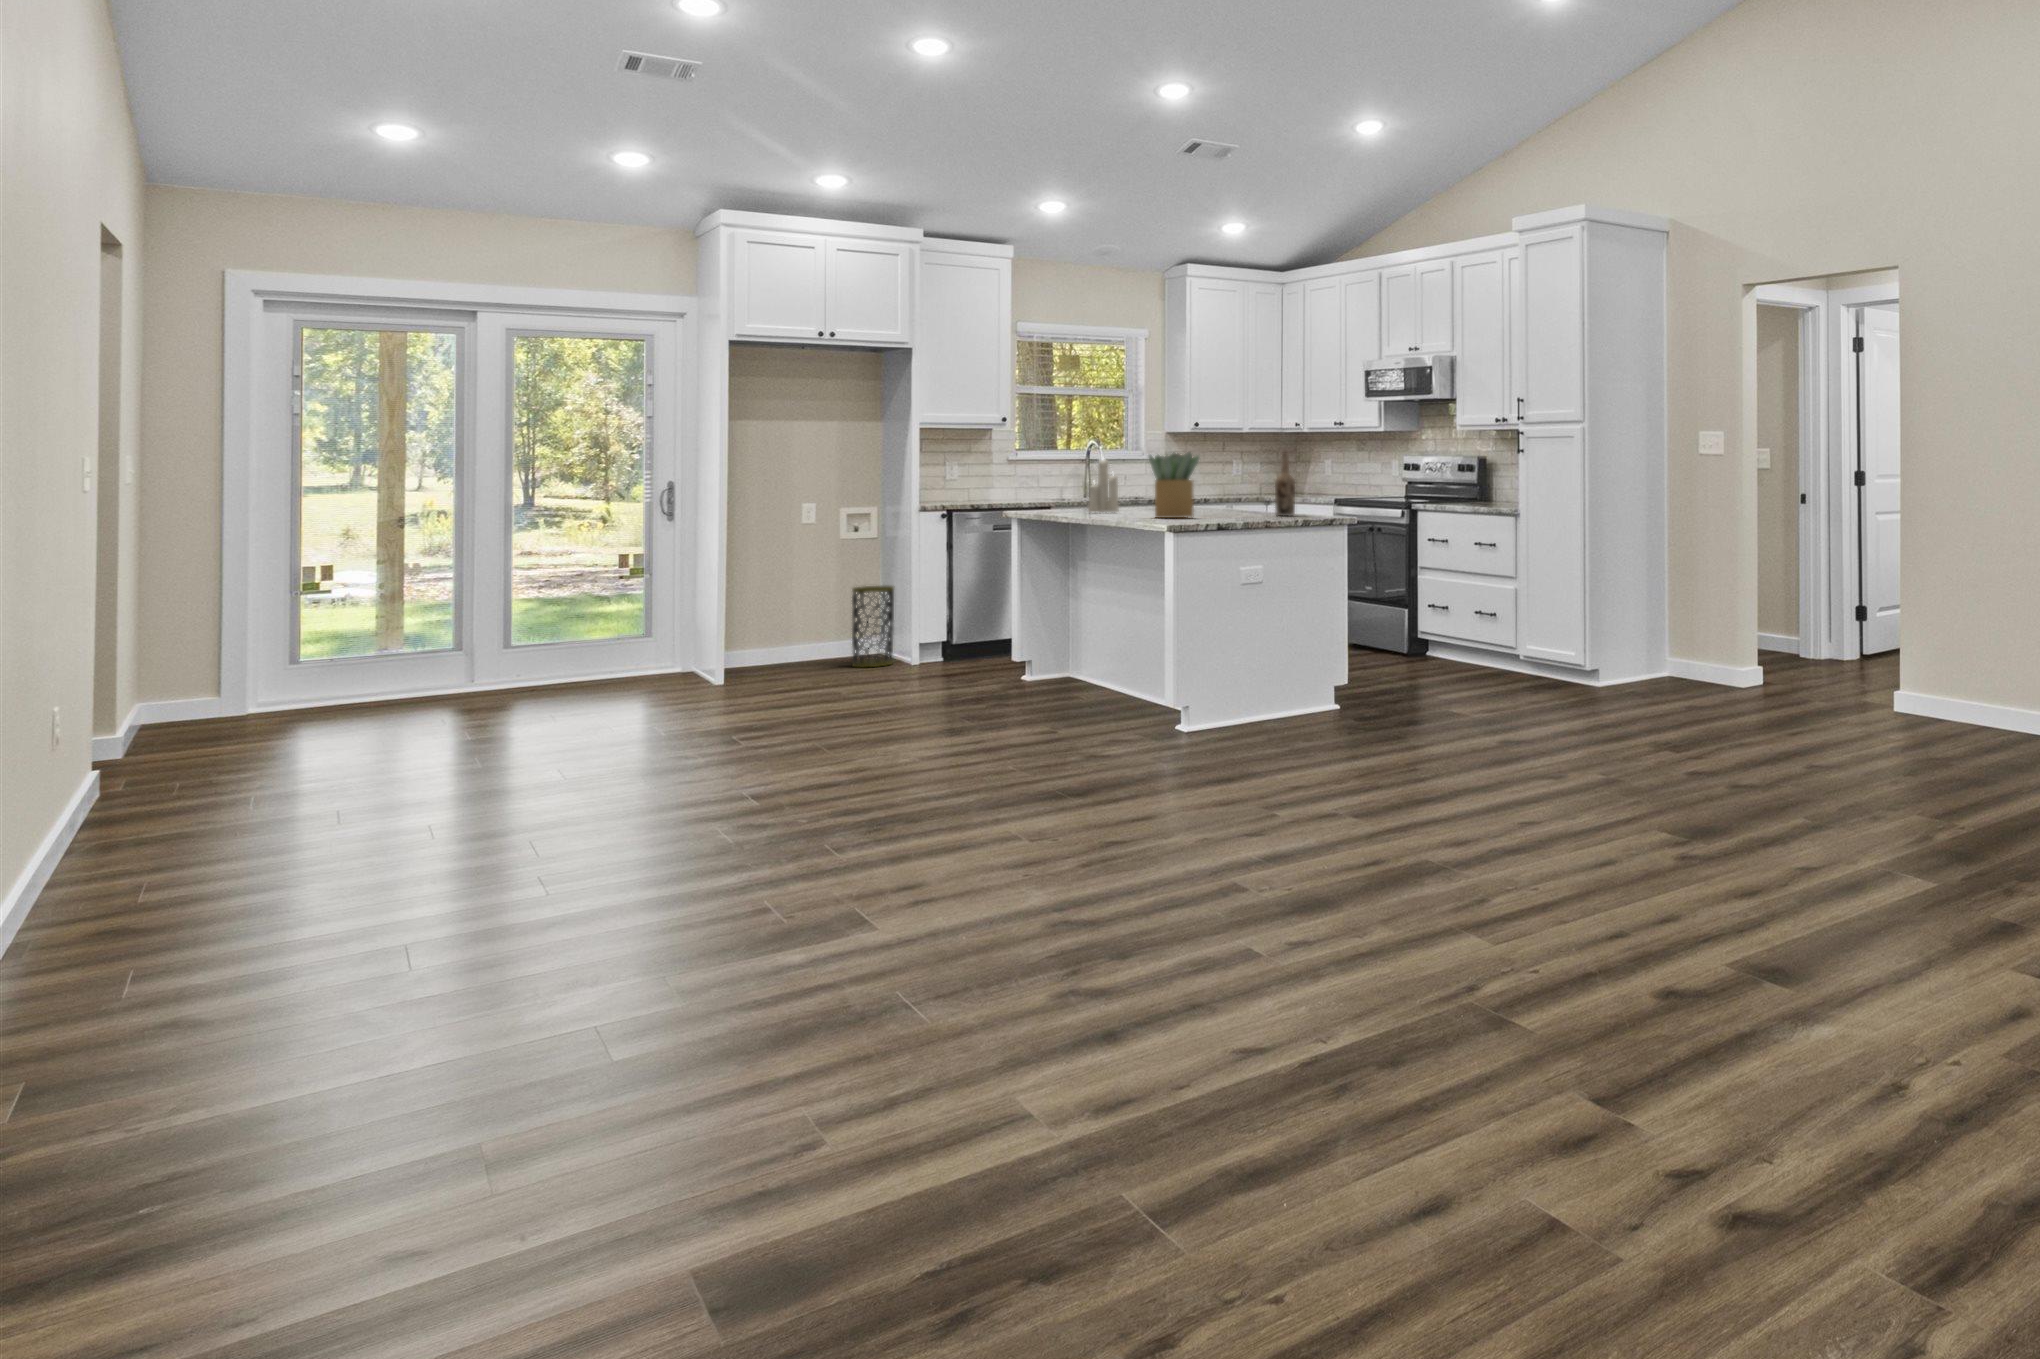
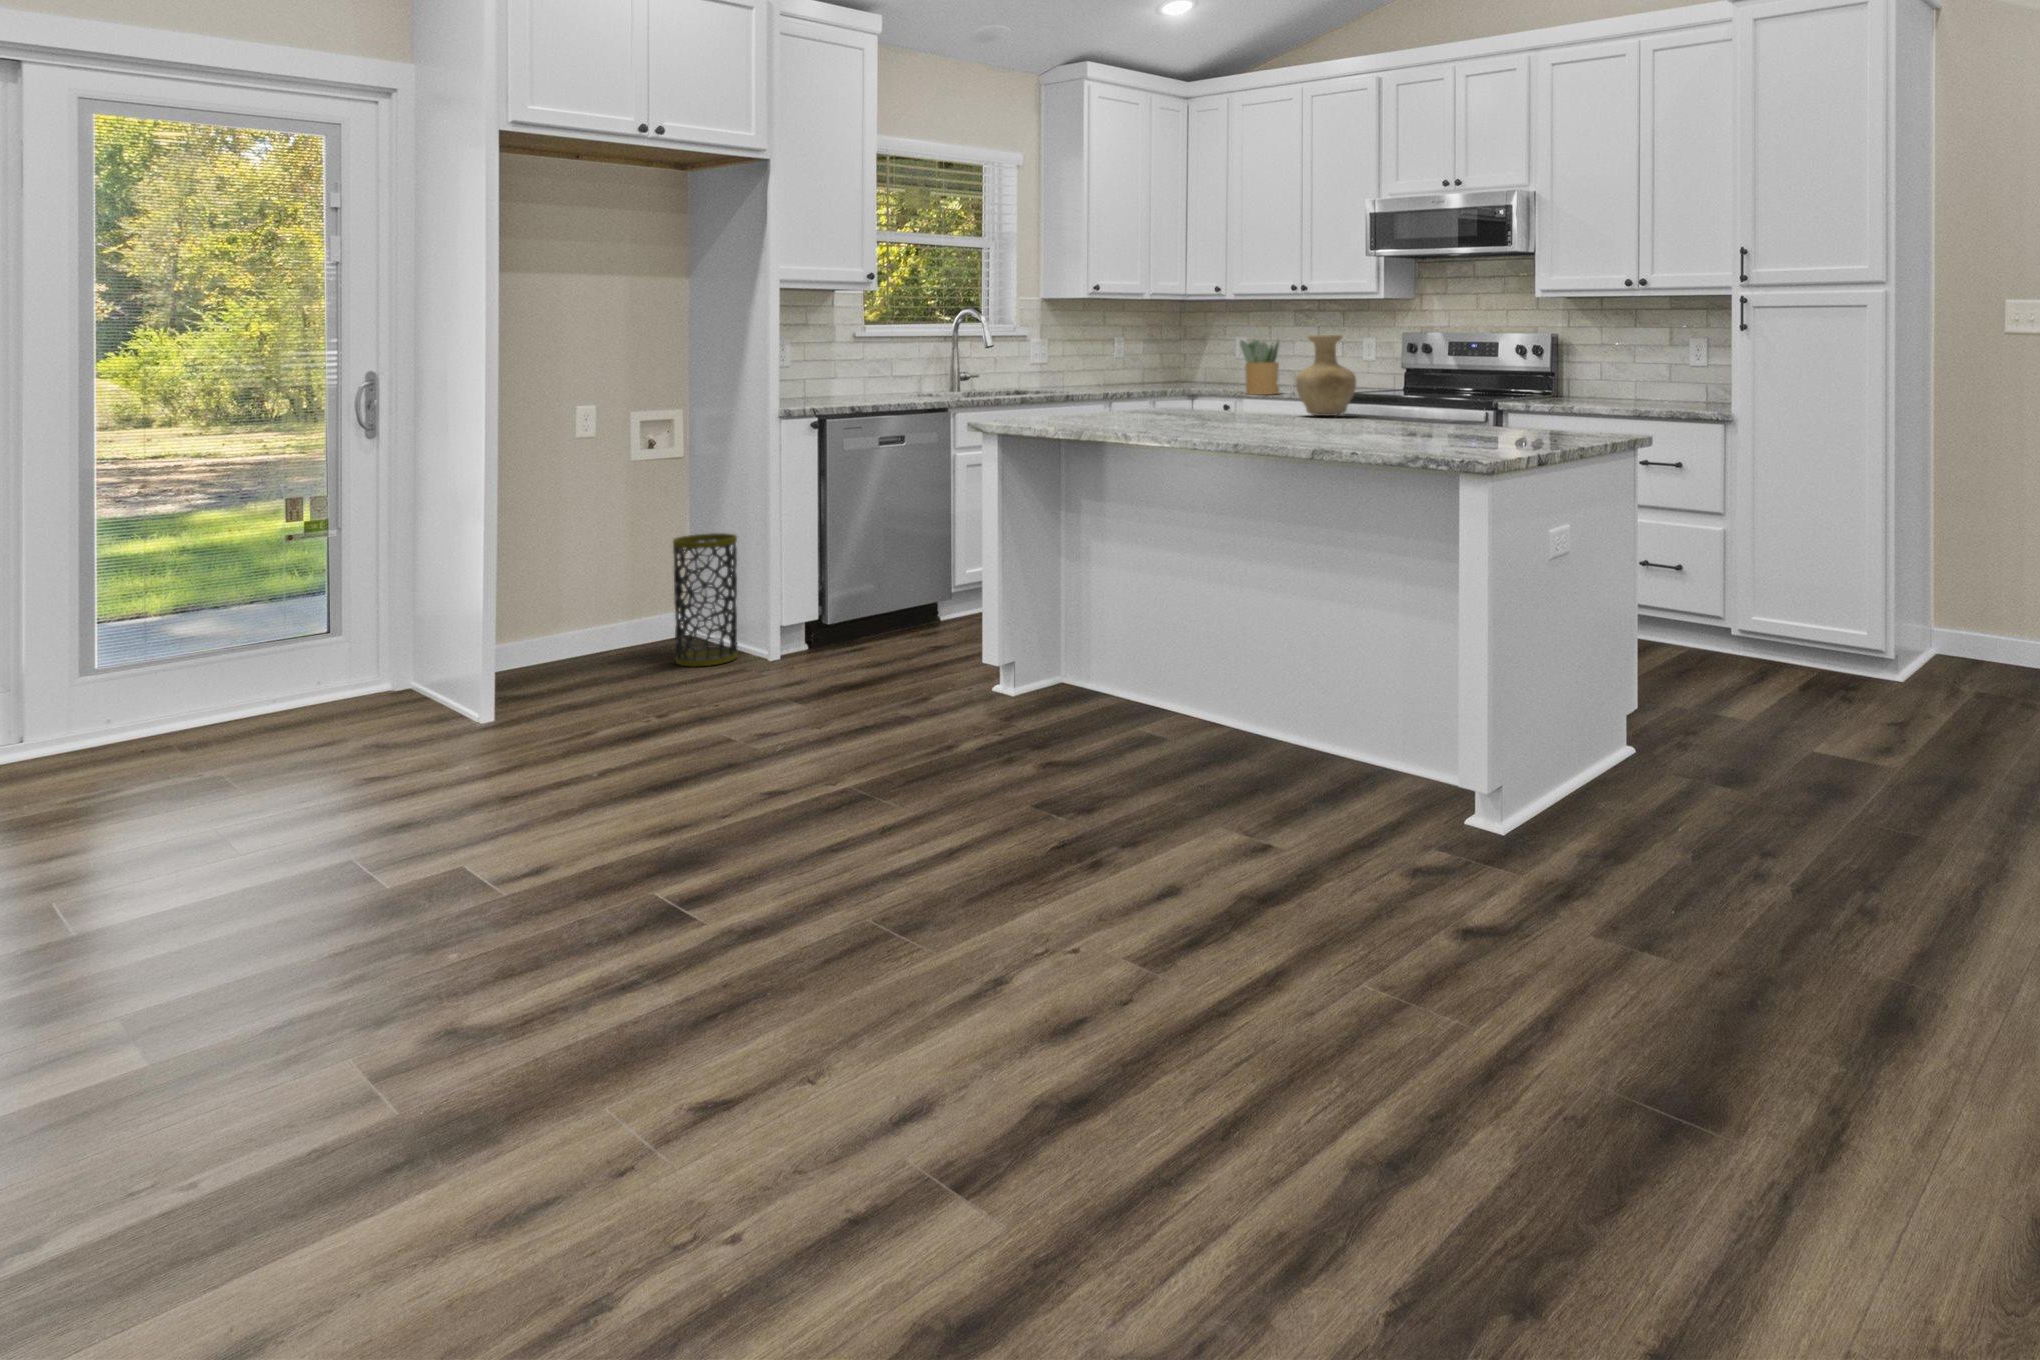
potted plant: present [1149,452,1199,518] -> present [1240,339,1279,395]
wine bottle: present [1275,452,1295,516] -> none [1534,333,1567,438]
vase: none [1230,456,1271,510] -> present [1296,335,1356,416]
candle: present [1088,460,1119,512] -> none [1175,325,1223,430]

